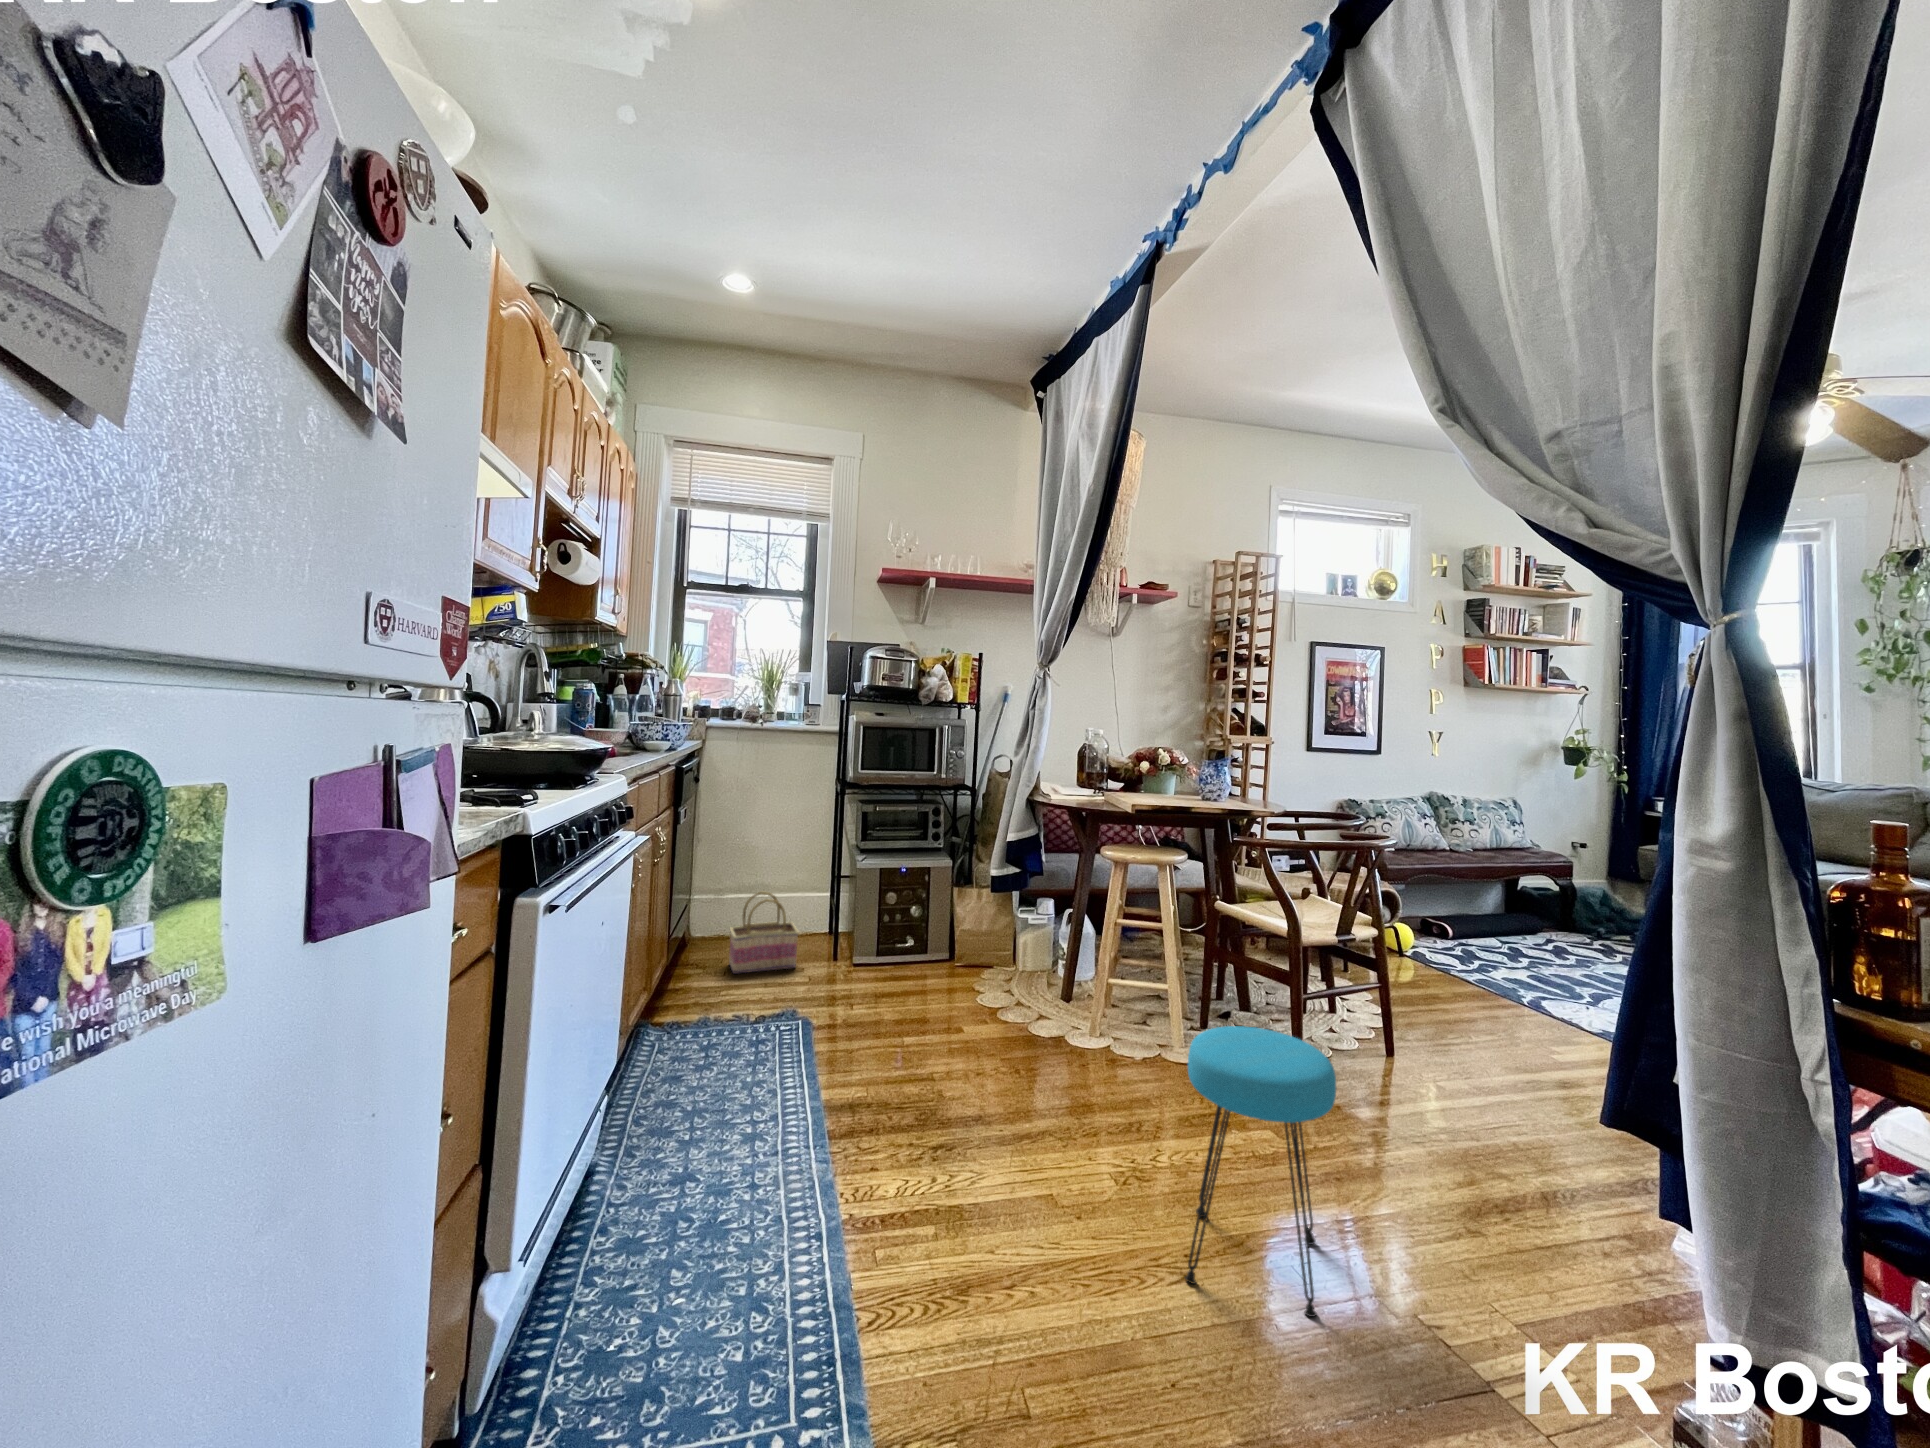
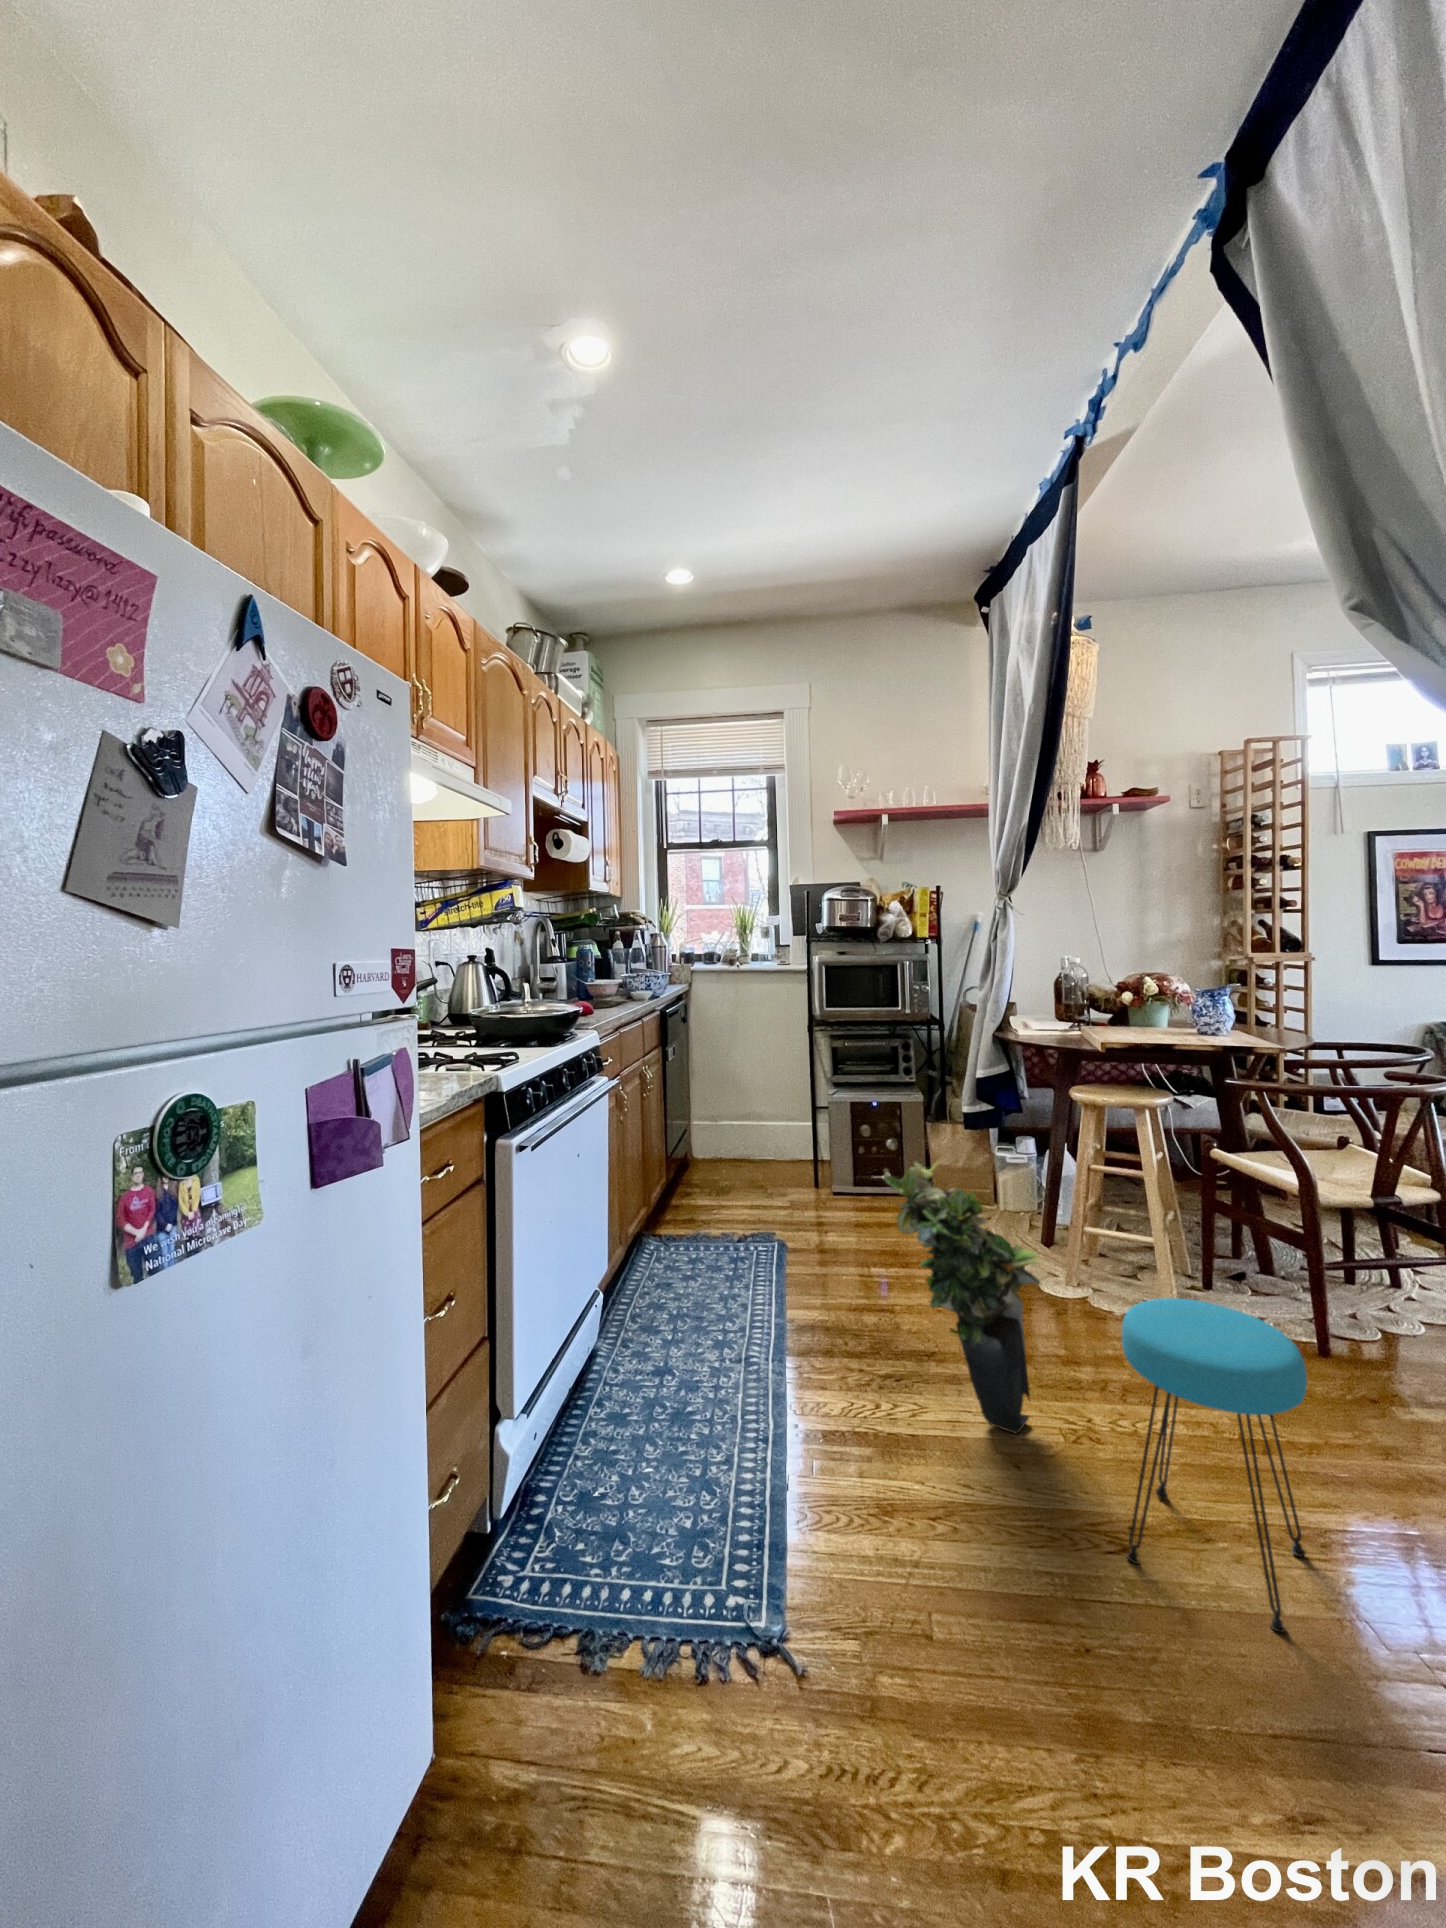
basket: present [729,892,798,974] -> none [717,1122,777,1195]
potted plant: none [956,913,1105,1181] -> present [883,1162,1040,1434]

